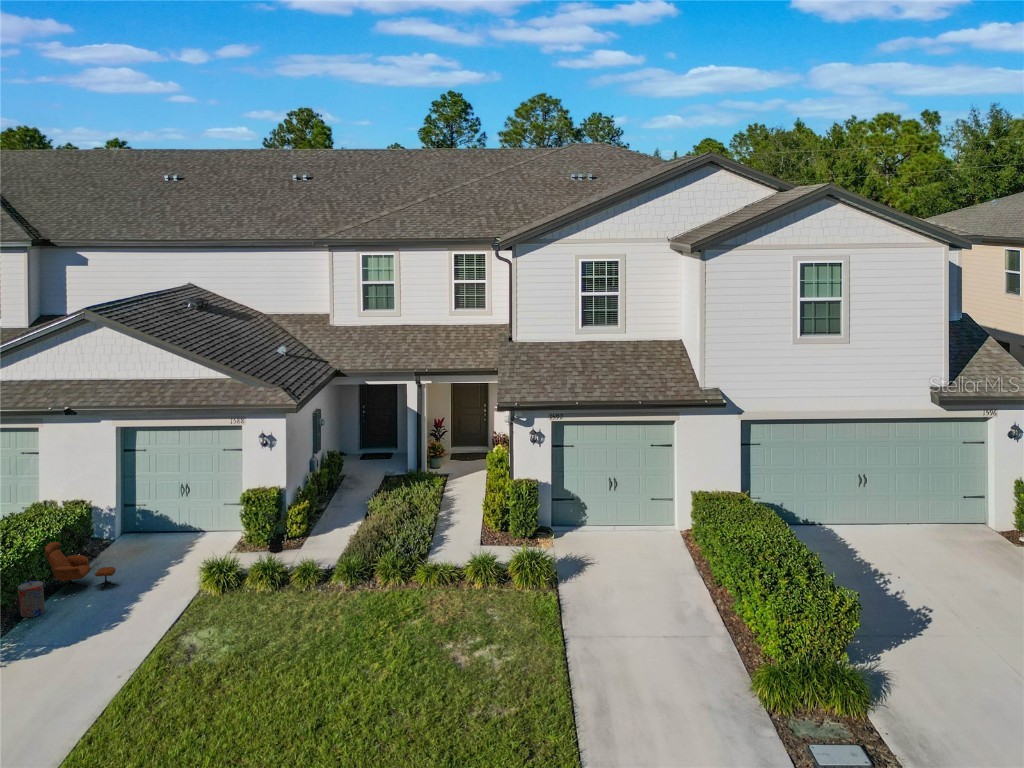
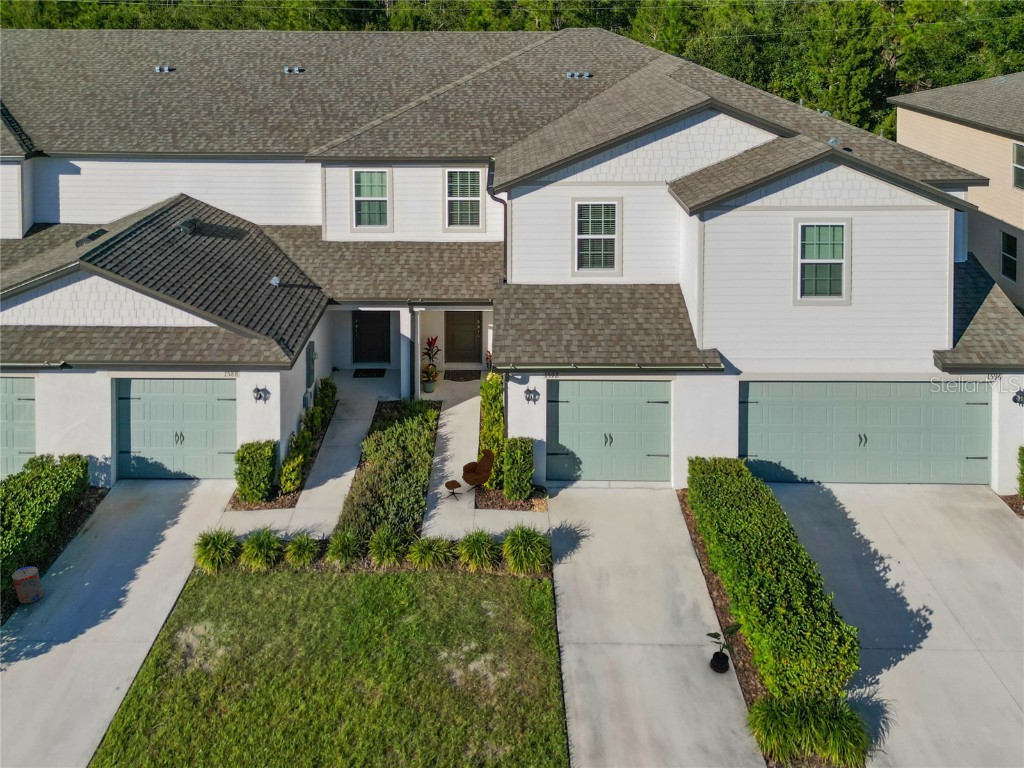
potted plant: present [263,513,287,553] -> present [706,624,743,673]
lounge chair: present [45,542,119,594] -> present [445,449,495,500]

